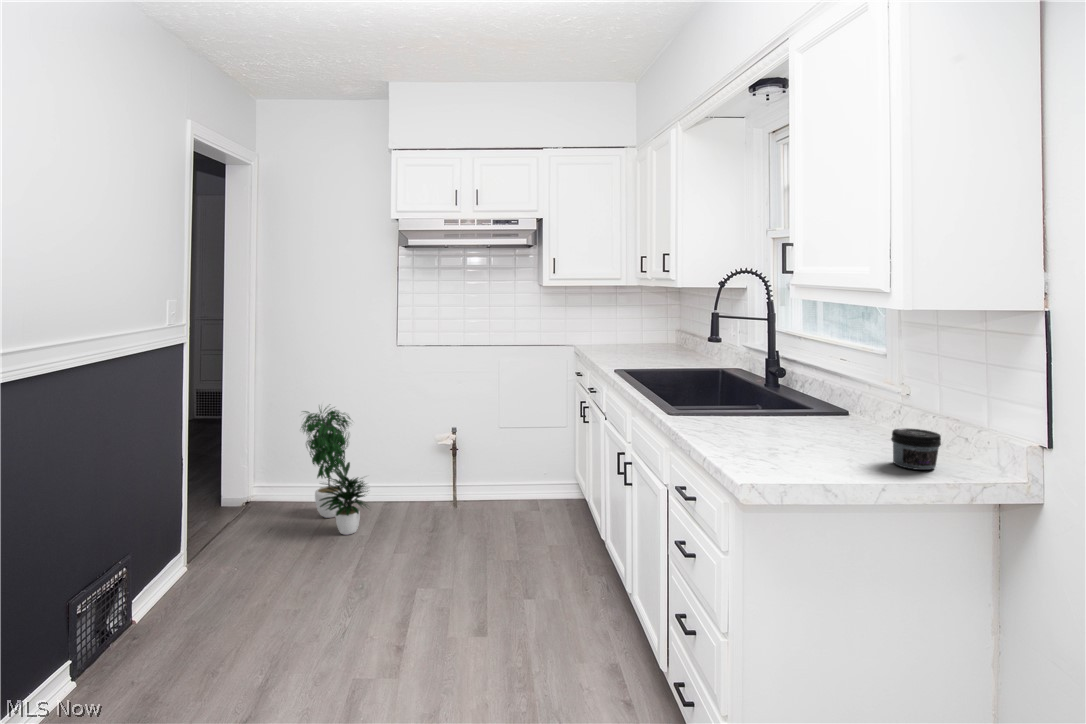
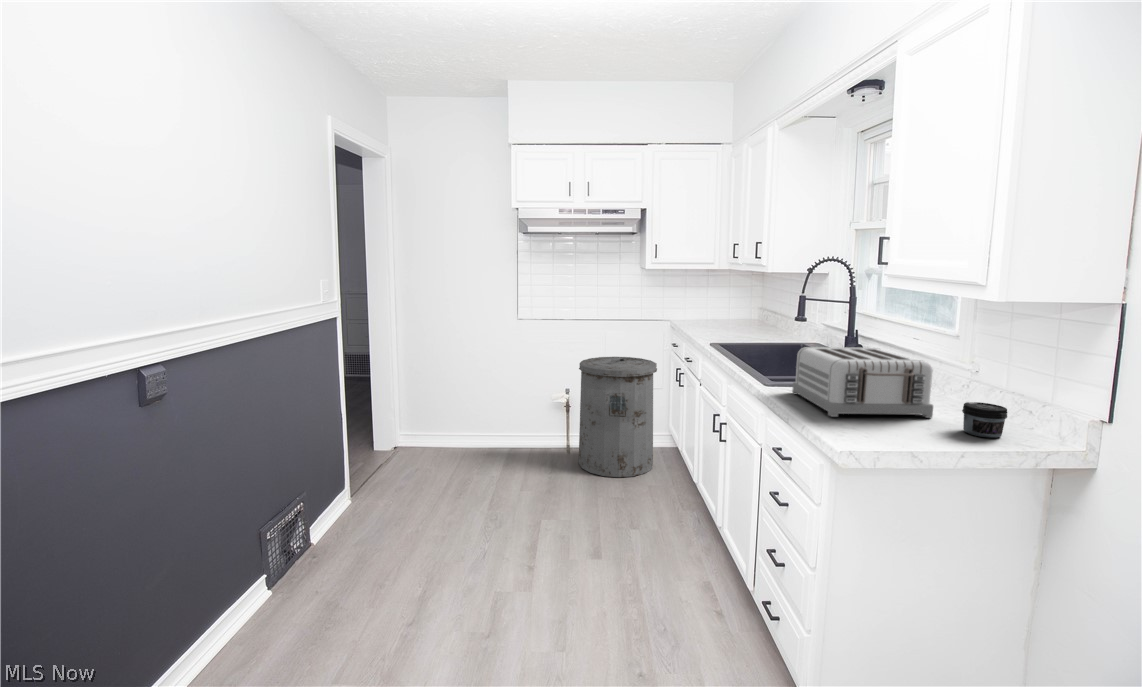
toaster: none [702,369,860,451] -> present [792,347,933,418]
trash can: none [465,390,558,534] -> present [579,357,657,477]
potted plant: present [301,408,368,535] -> none [443,362,502,472]

